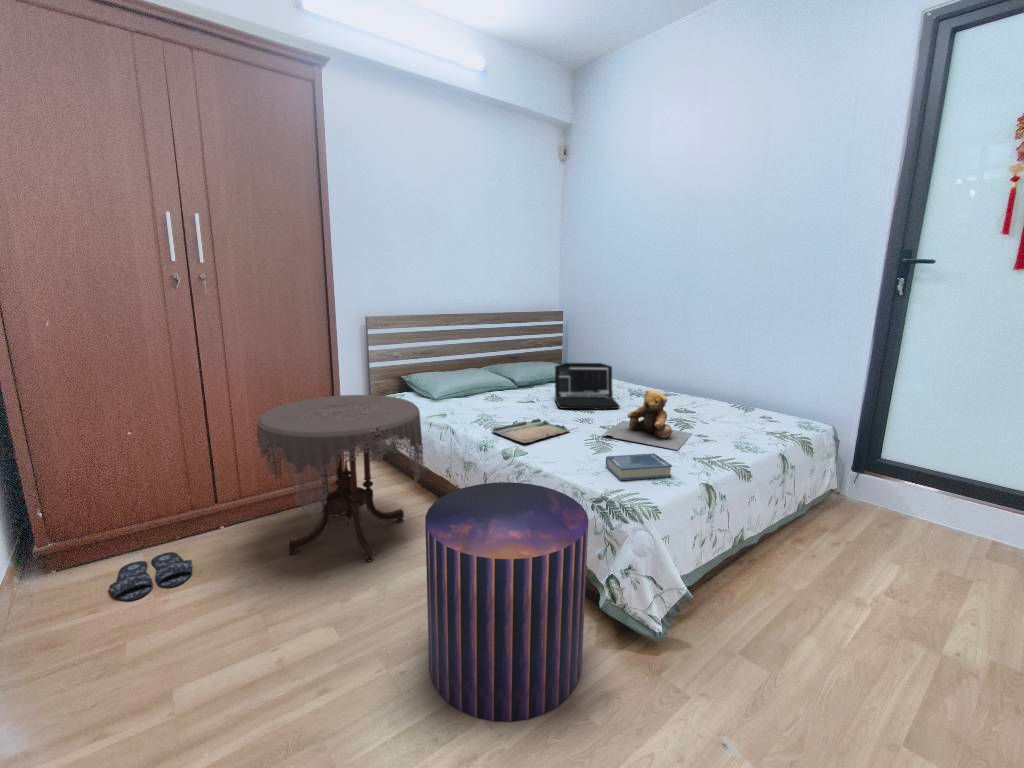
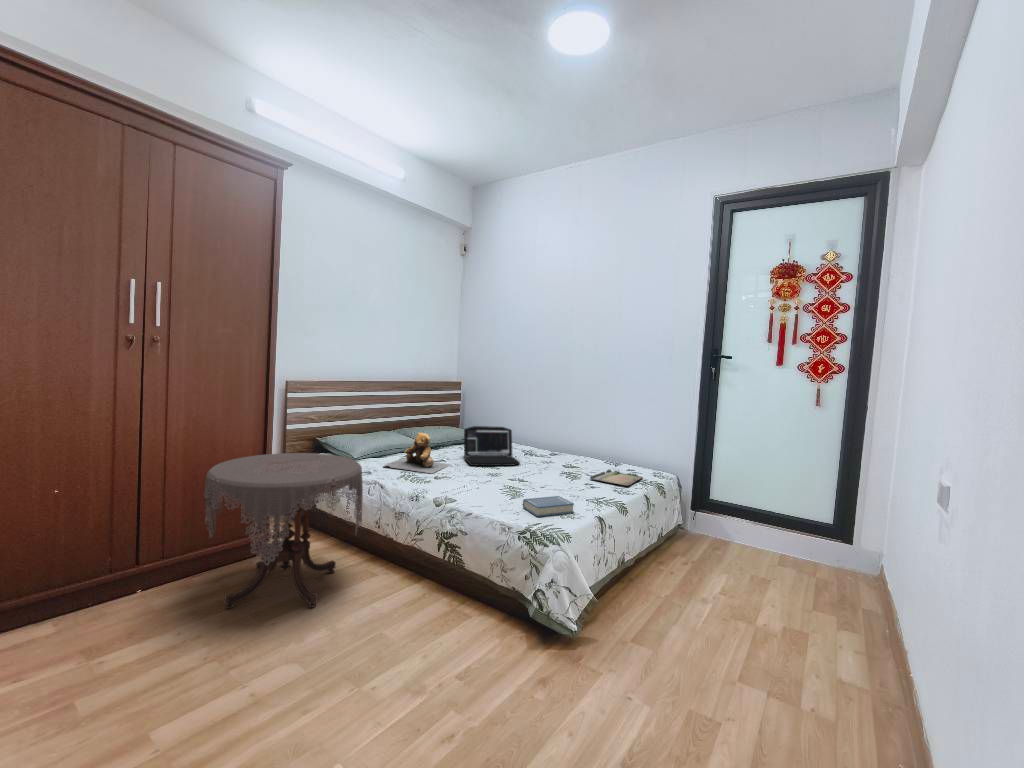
teddy bear: present [602,390,692,450] -> present [383,433,451,473]
tray: present [492,418,569,443] -> present [590,469,643,486]
pouf: present [425,482,589,722] -> none [393,519,528,711]
slippers: present [109,552,192,601] -> none [26,618,122,667]

